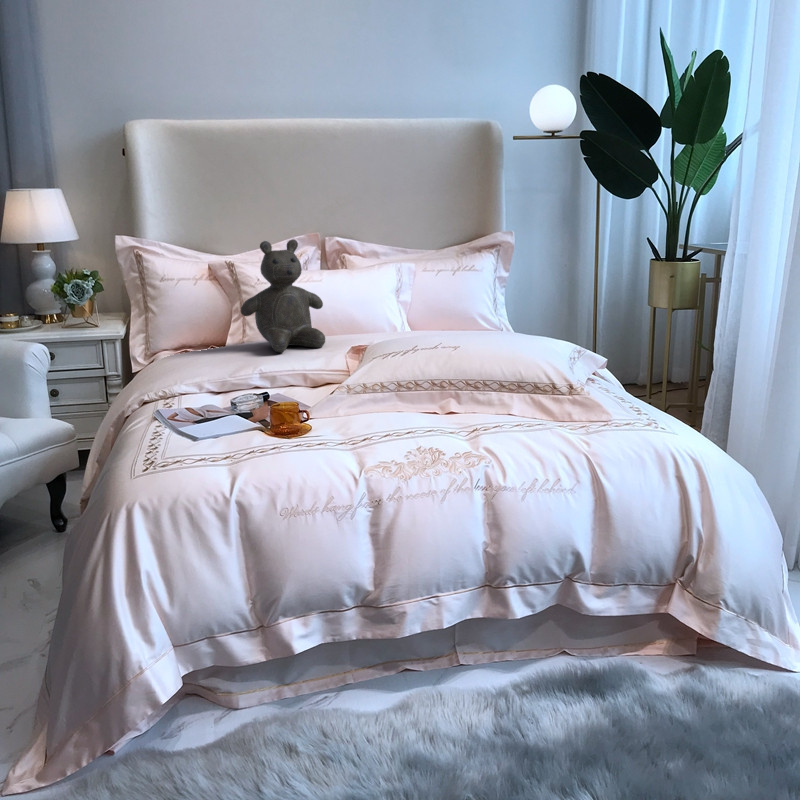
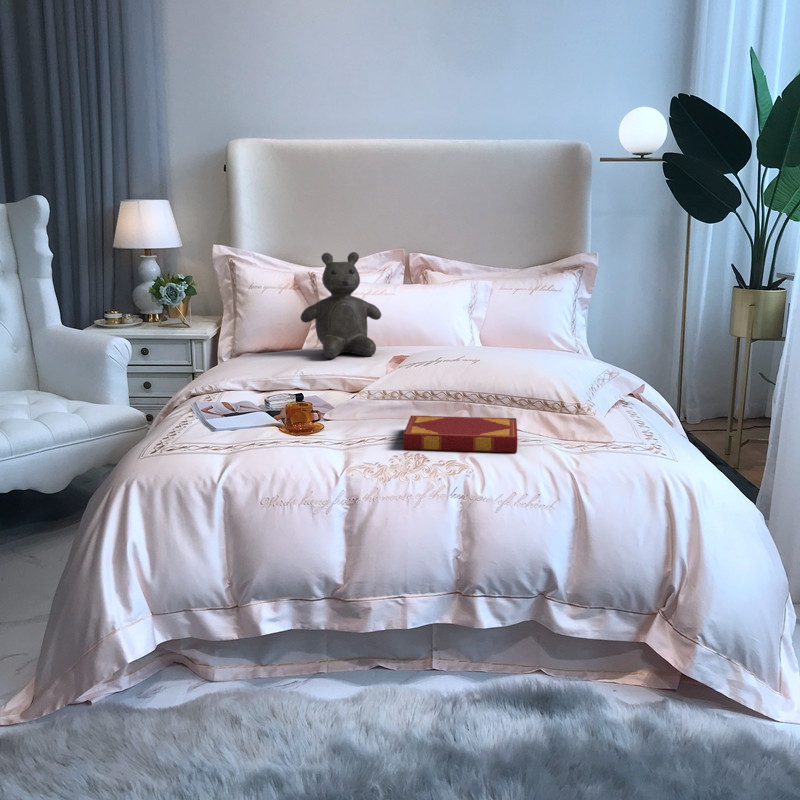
hardback book: none [405,403,528,444] -> present [403,416,517,453]

